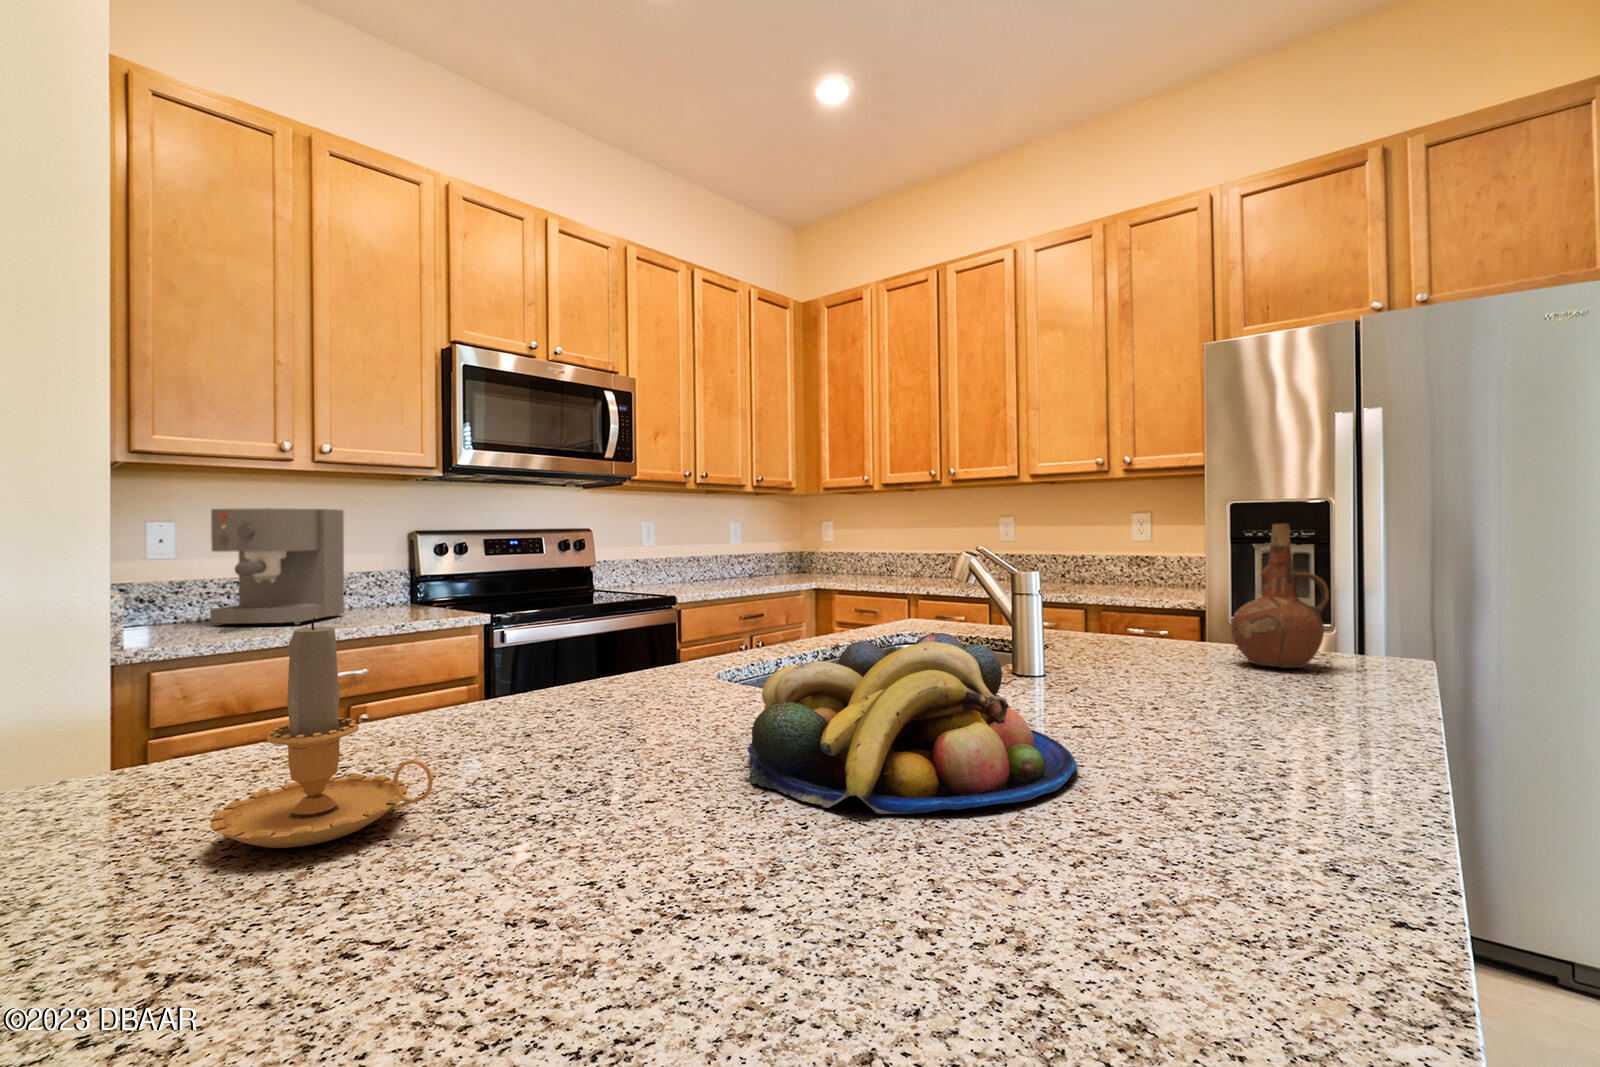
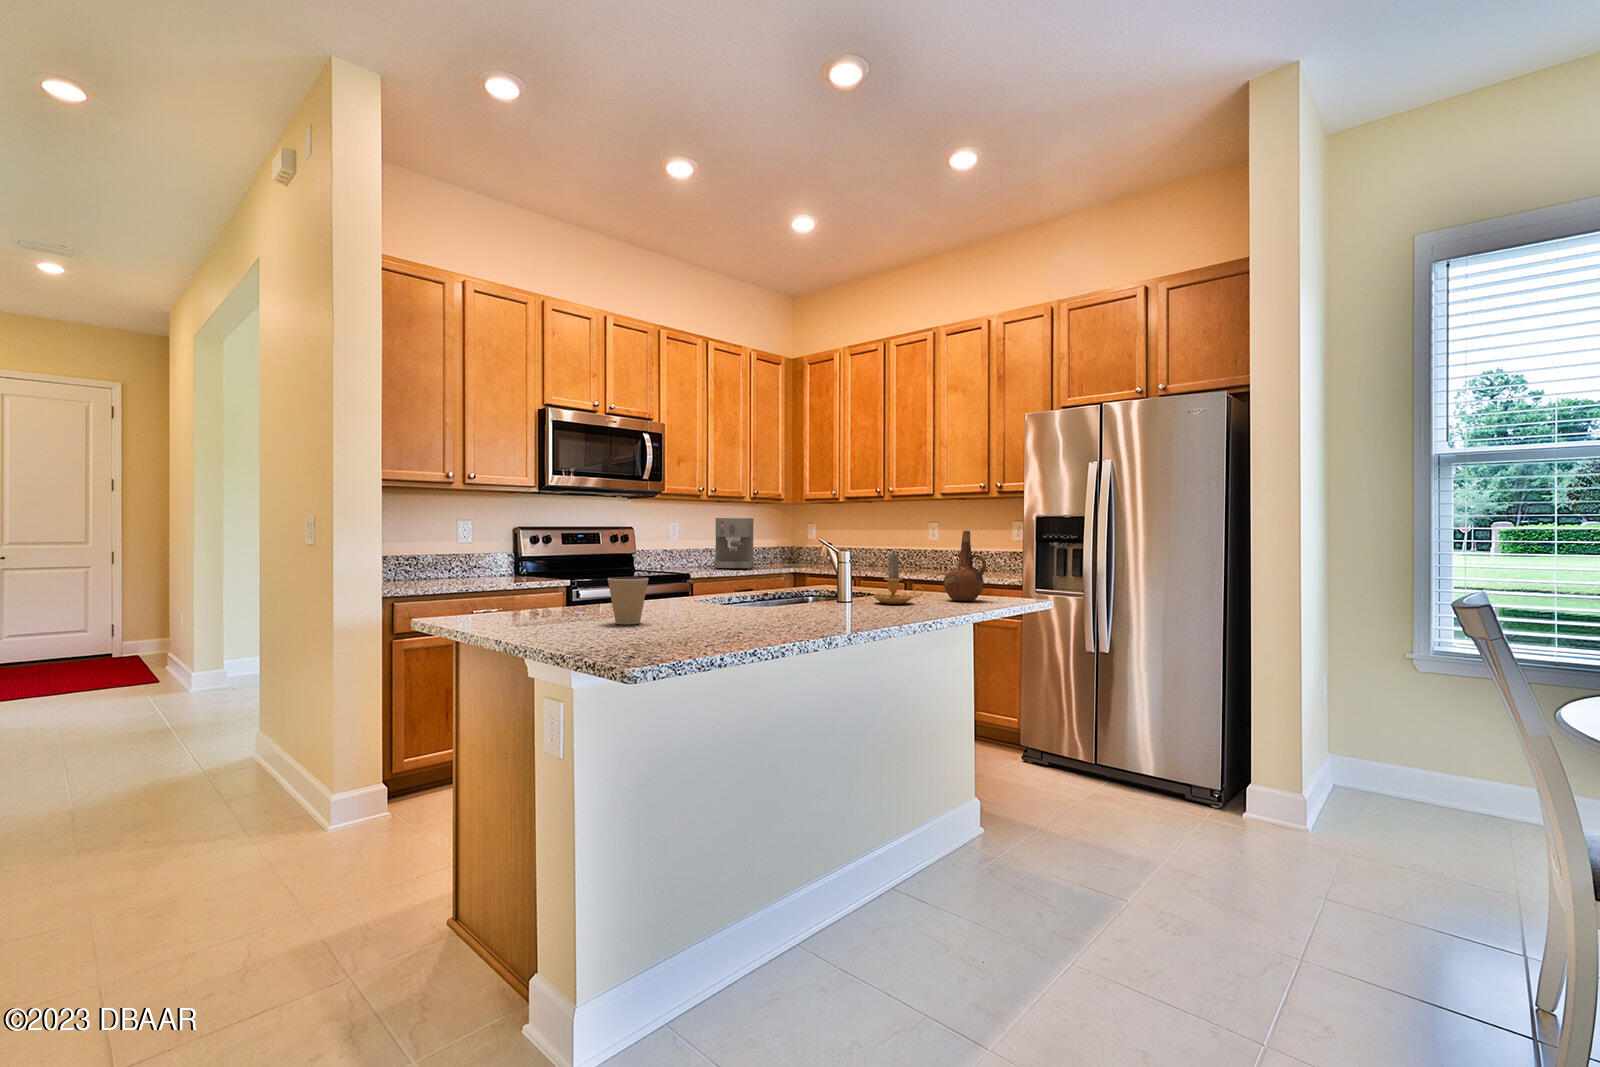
coffee maker: present [210,508,344,626] -> present [714,518,754,569]
candle: present [210,616,433,848] -> present [873,553,923,604]
fruit bowl: present [748,633,1077,814] -> none [683,572,803,620]
coffee cup: none [510,684,658,873] -> present [607,577,649,624]

